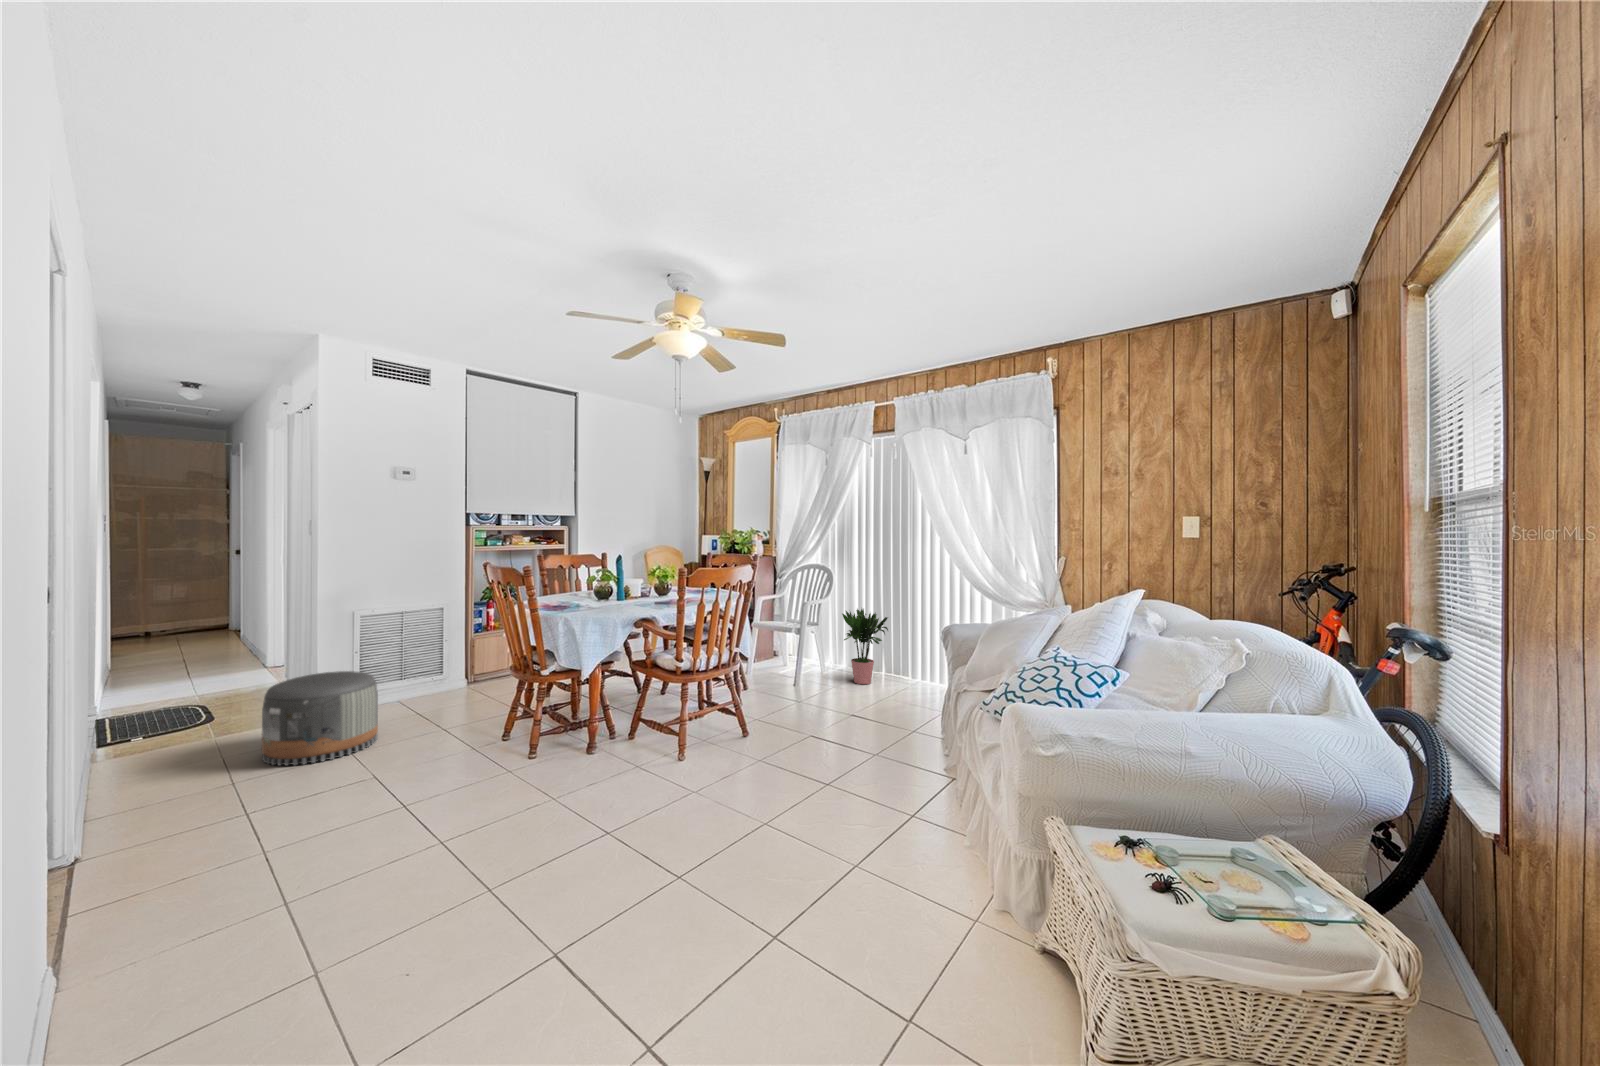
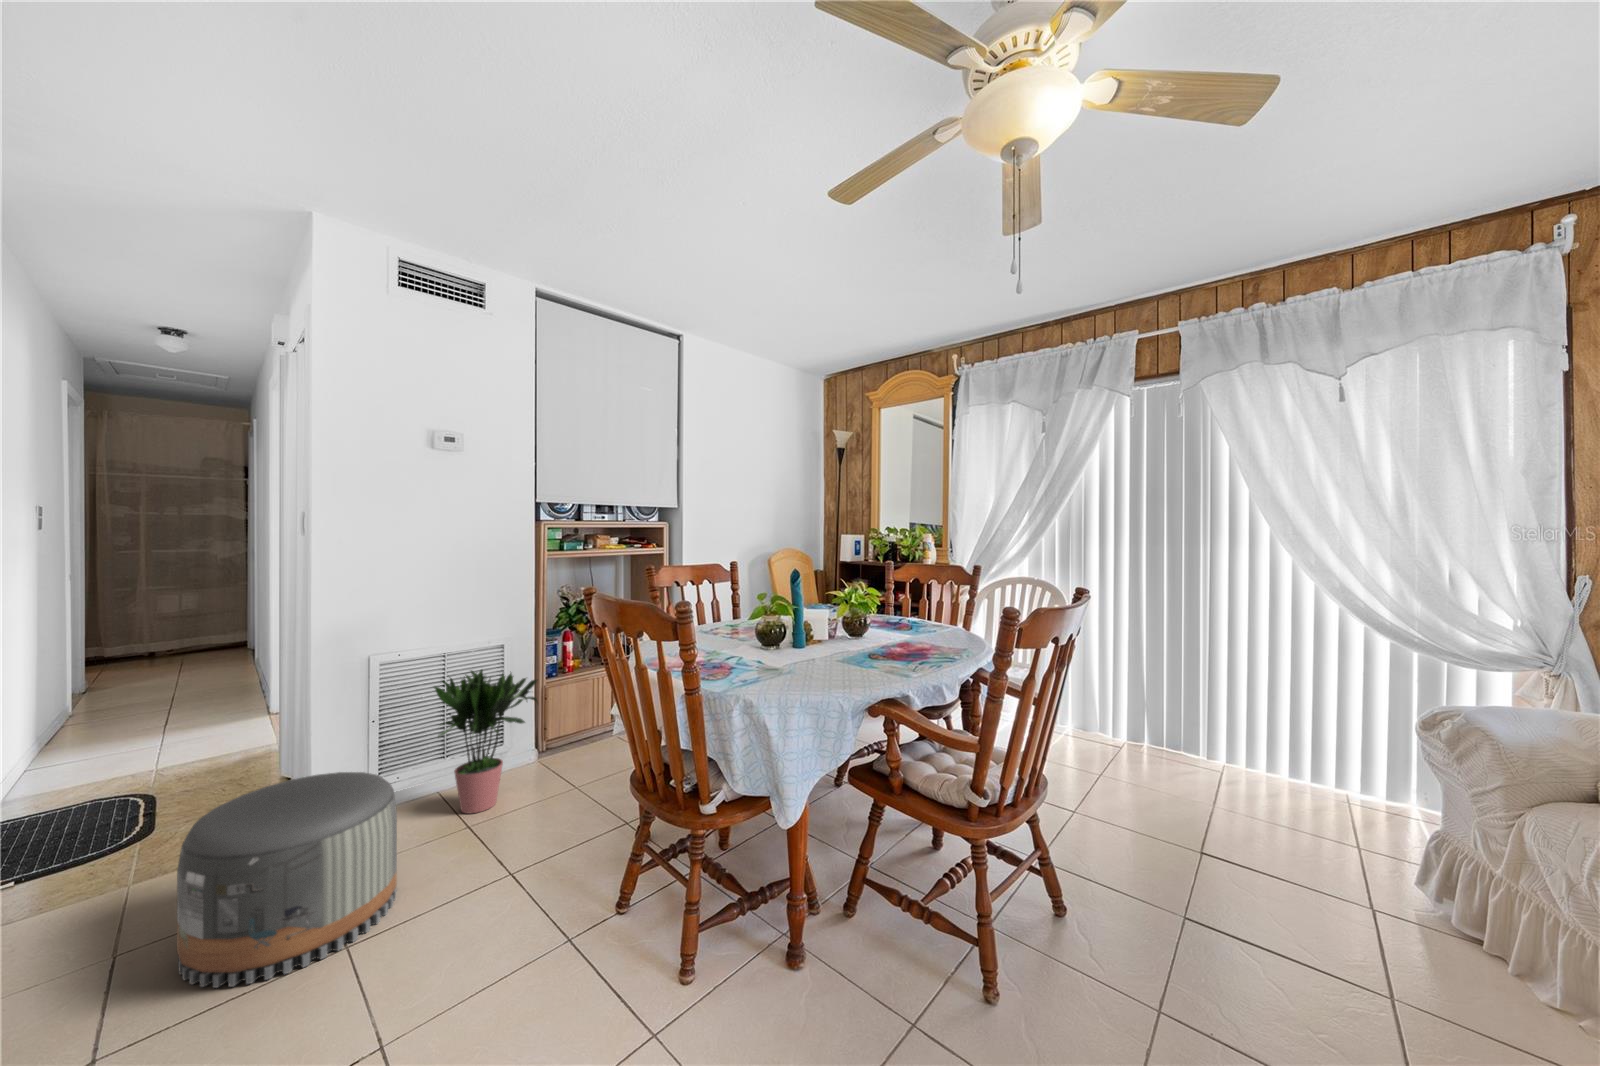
potted plant: present [842,609,888,684] -> present [434,670,538,813]

